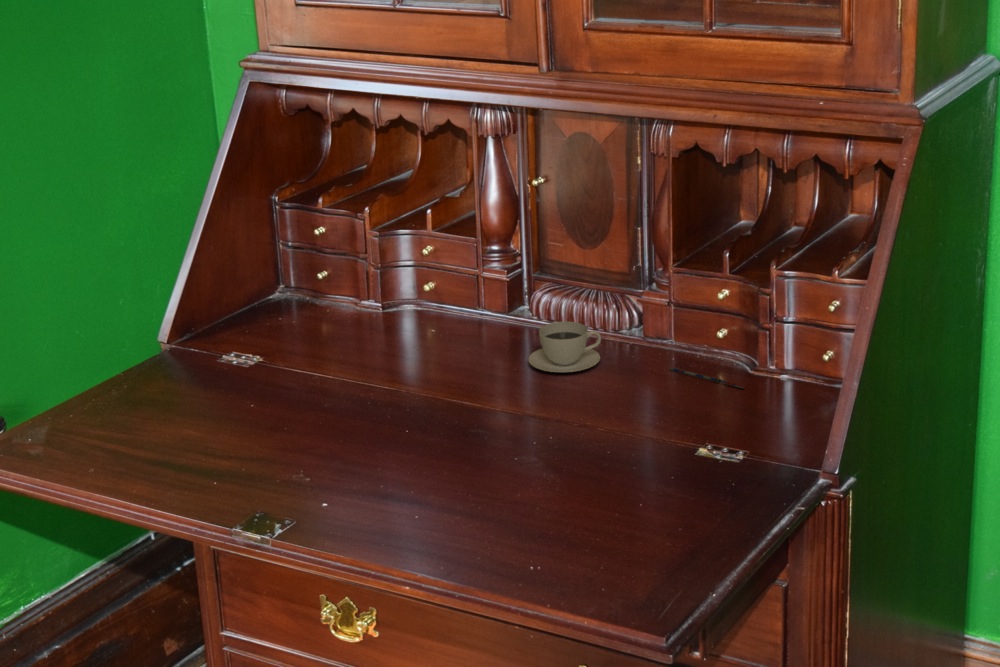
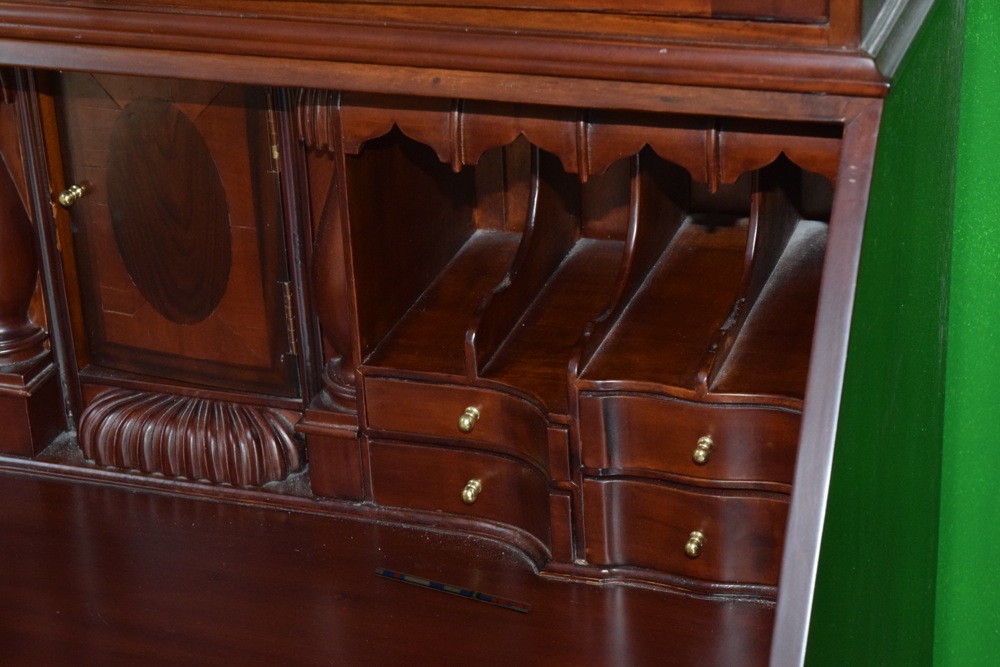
teacup: present [529,322,601,372] -> none [85,488,233,609]

